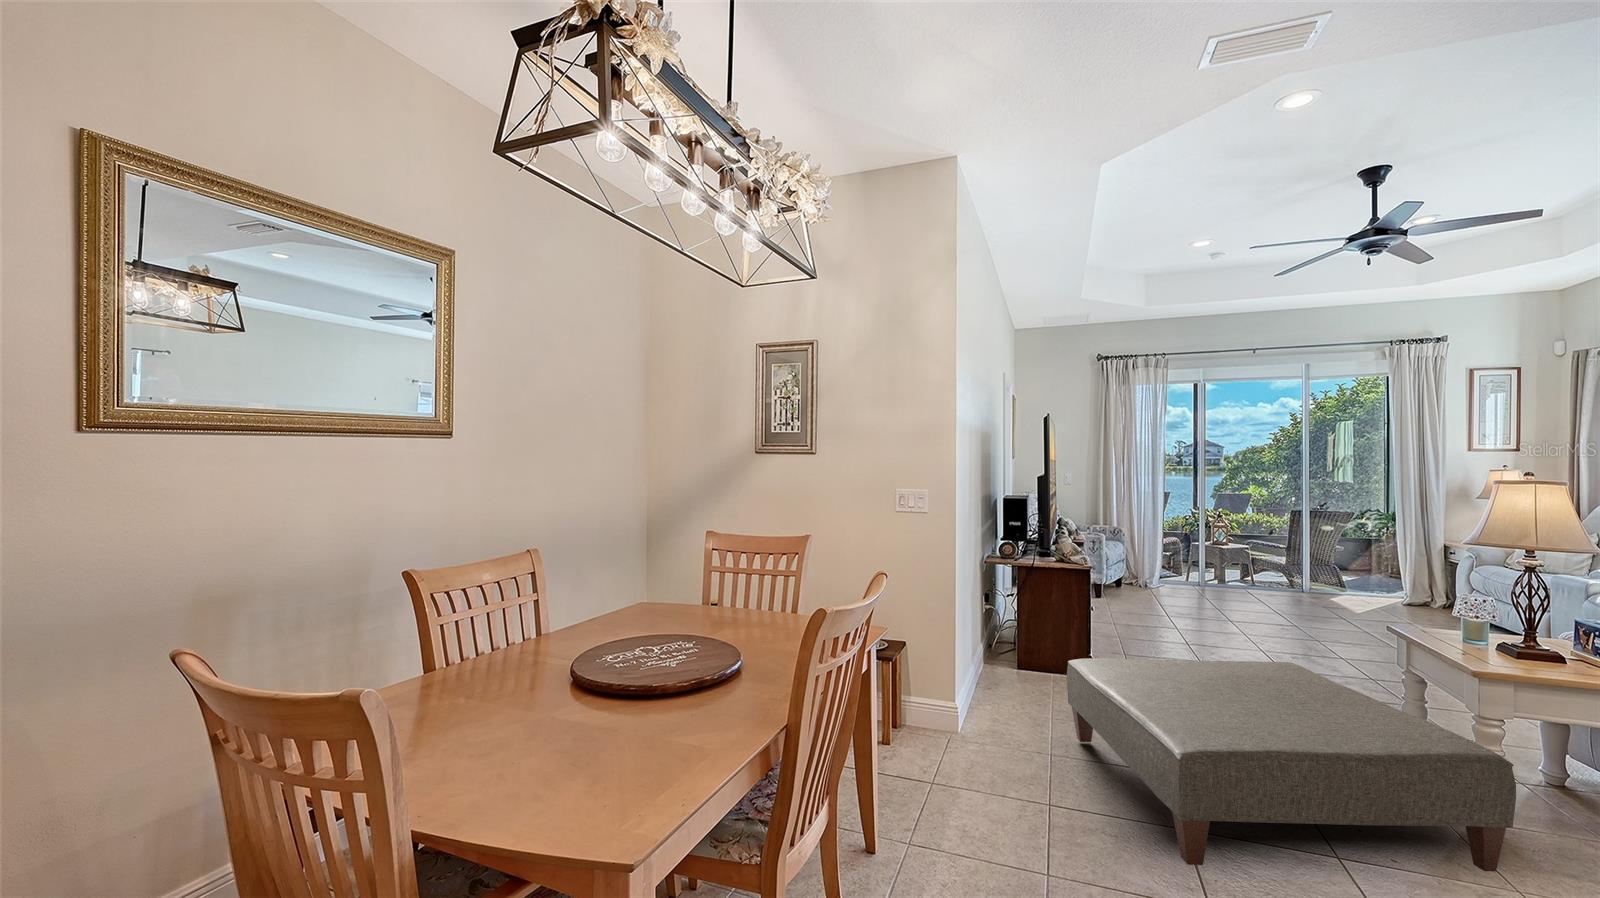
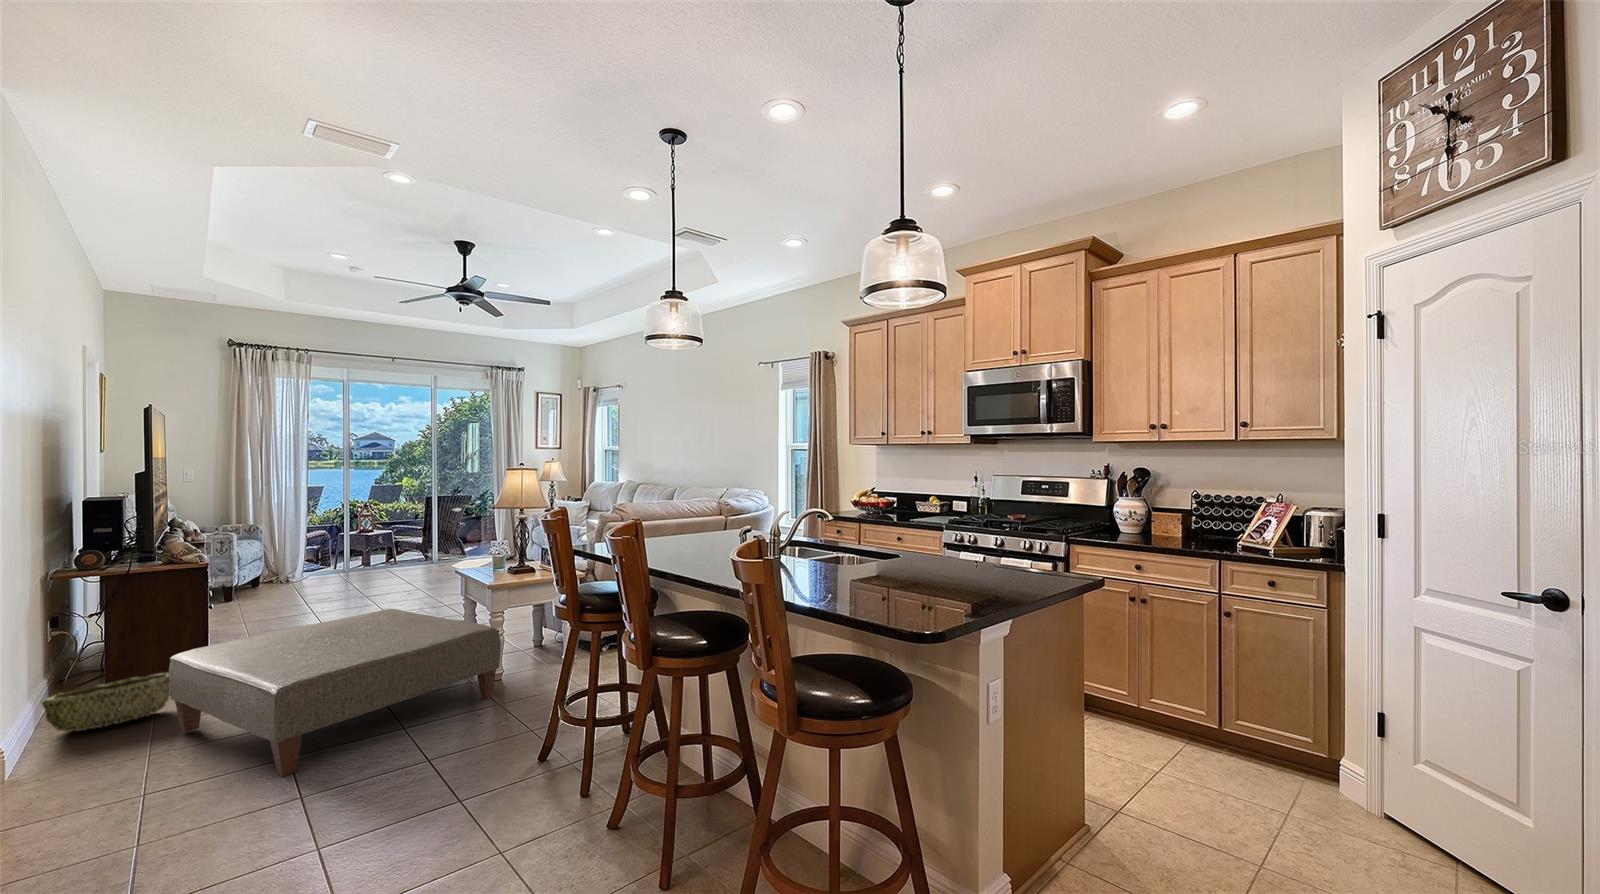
woven basket: none [980,663,1067,709] -> present [42,672,170,732]

